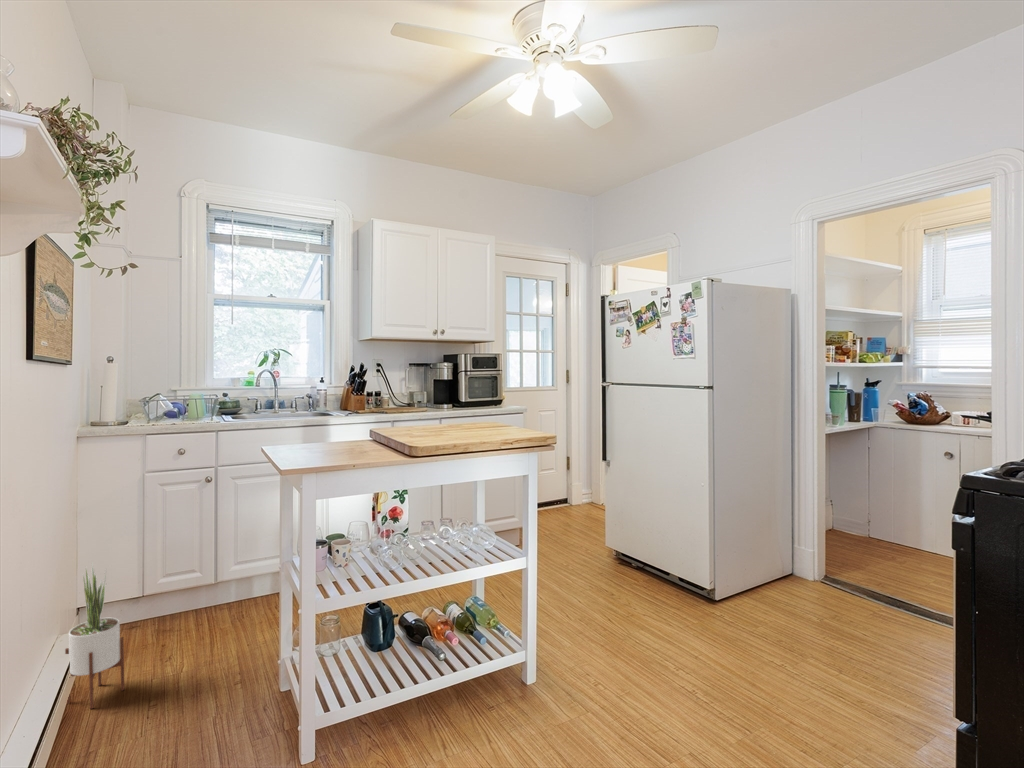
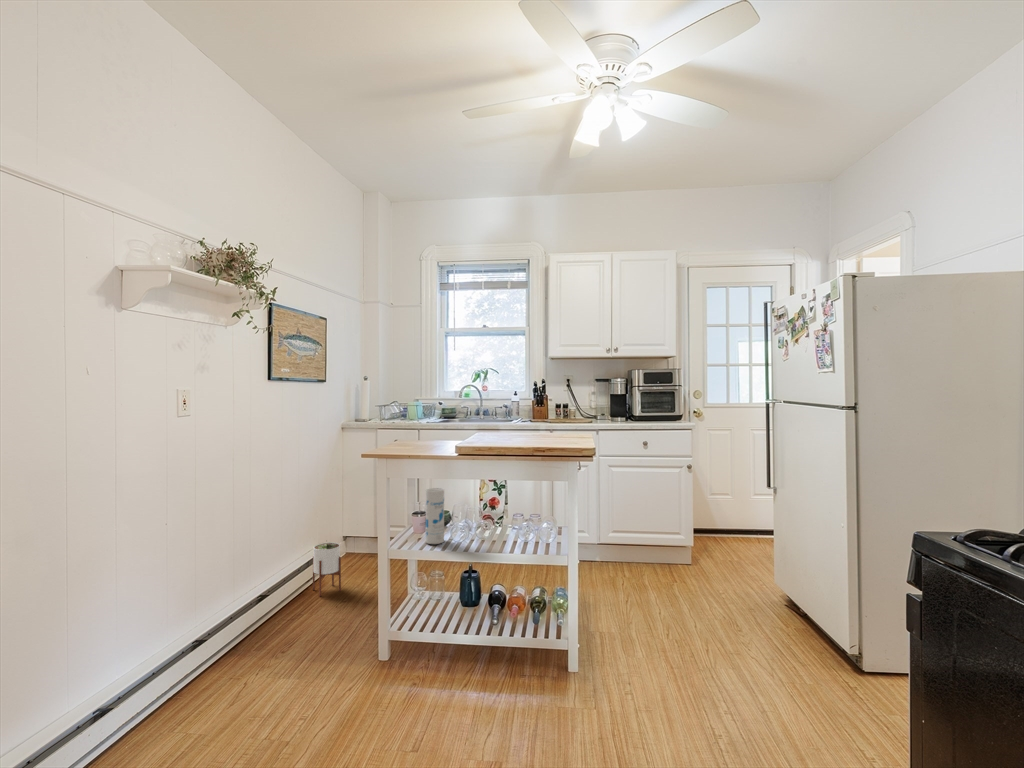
canister: none [350,506,376,582] -> present [426,488,444,544]

